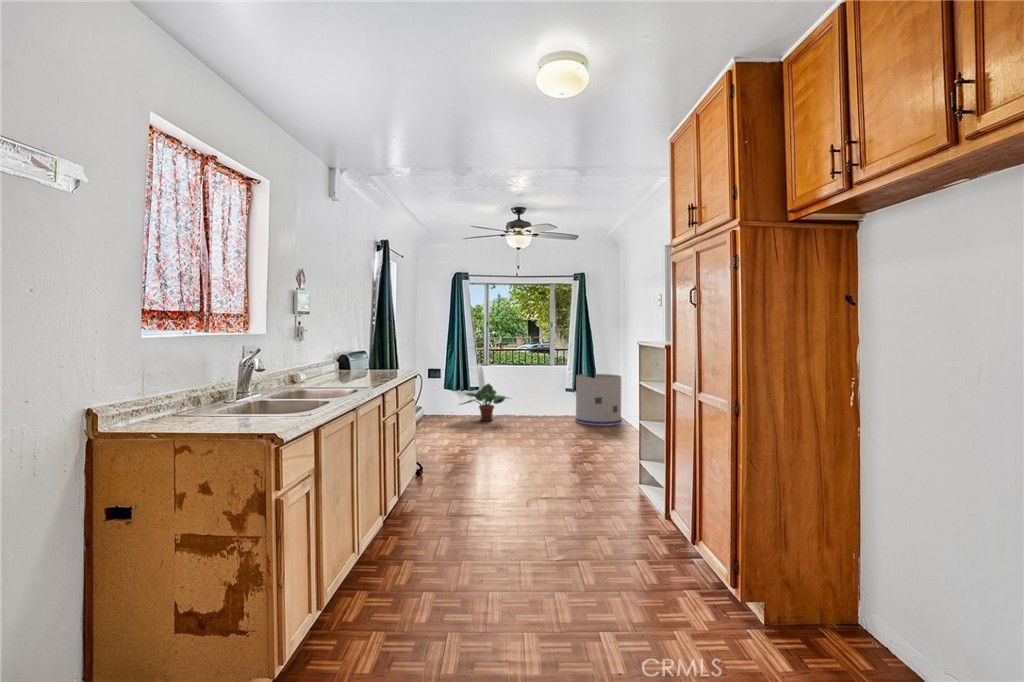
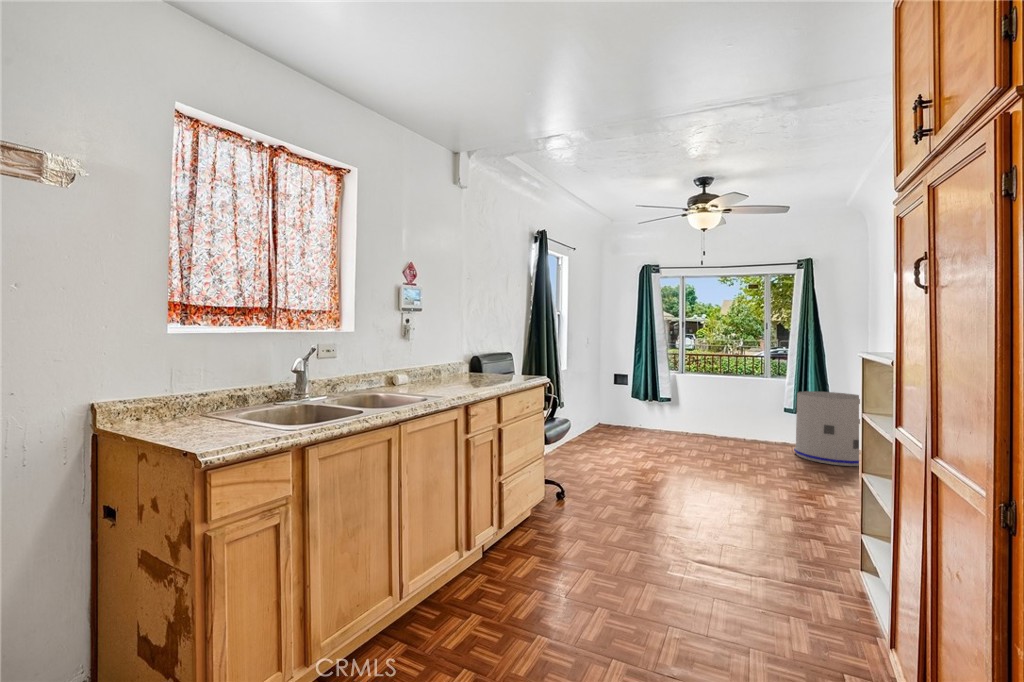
potted plant: present [460,384,508,421] -> none [636,394,705,439]

